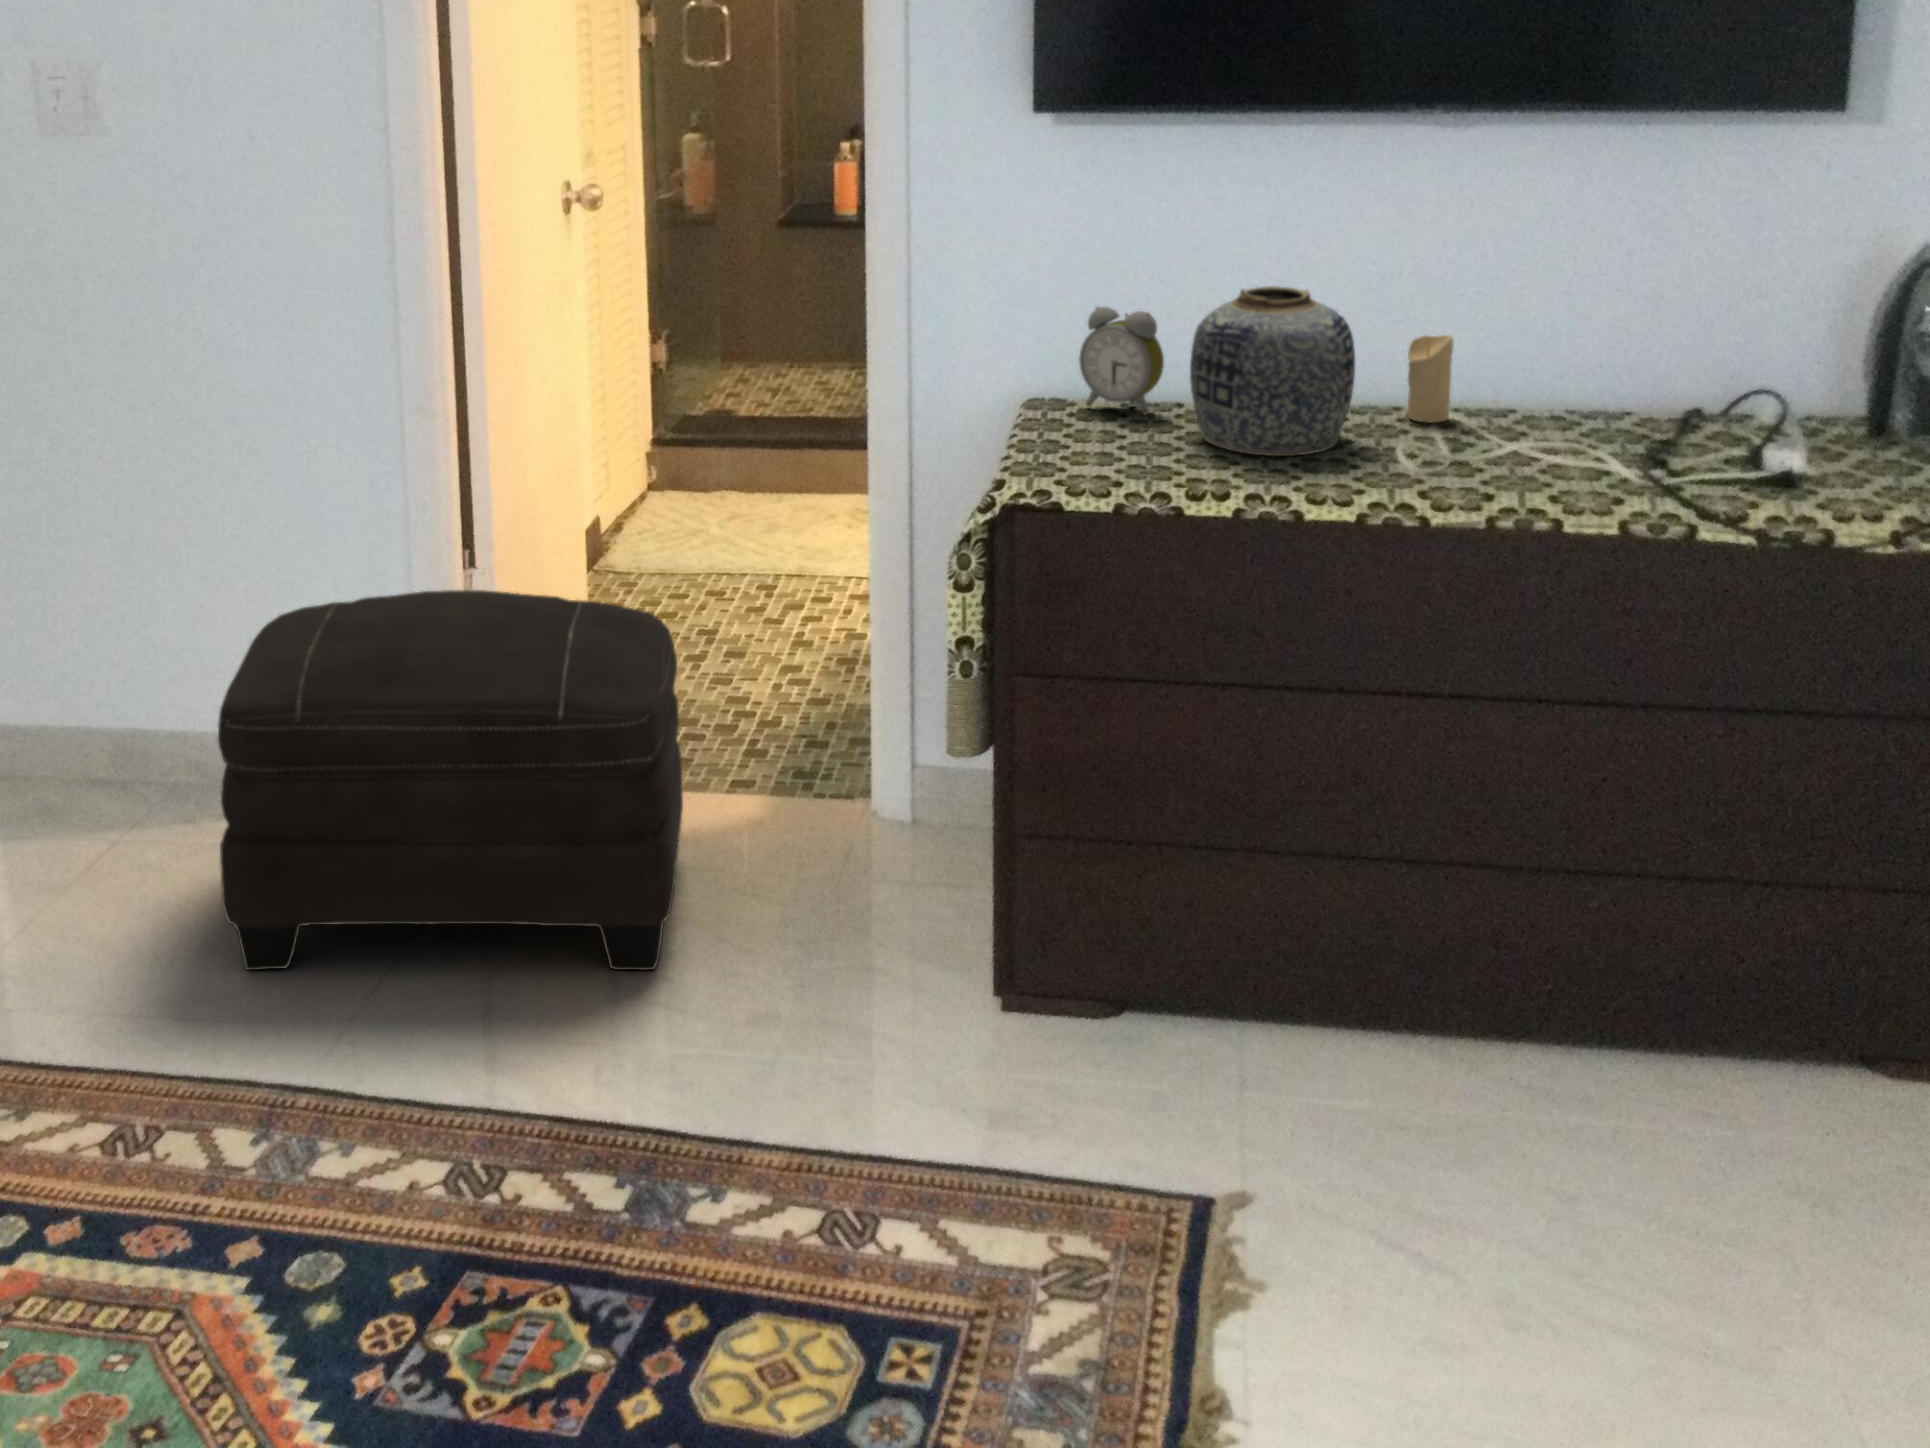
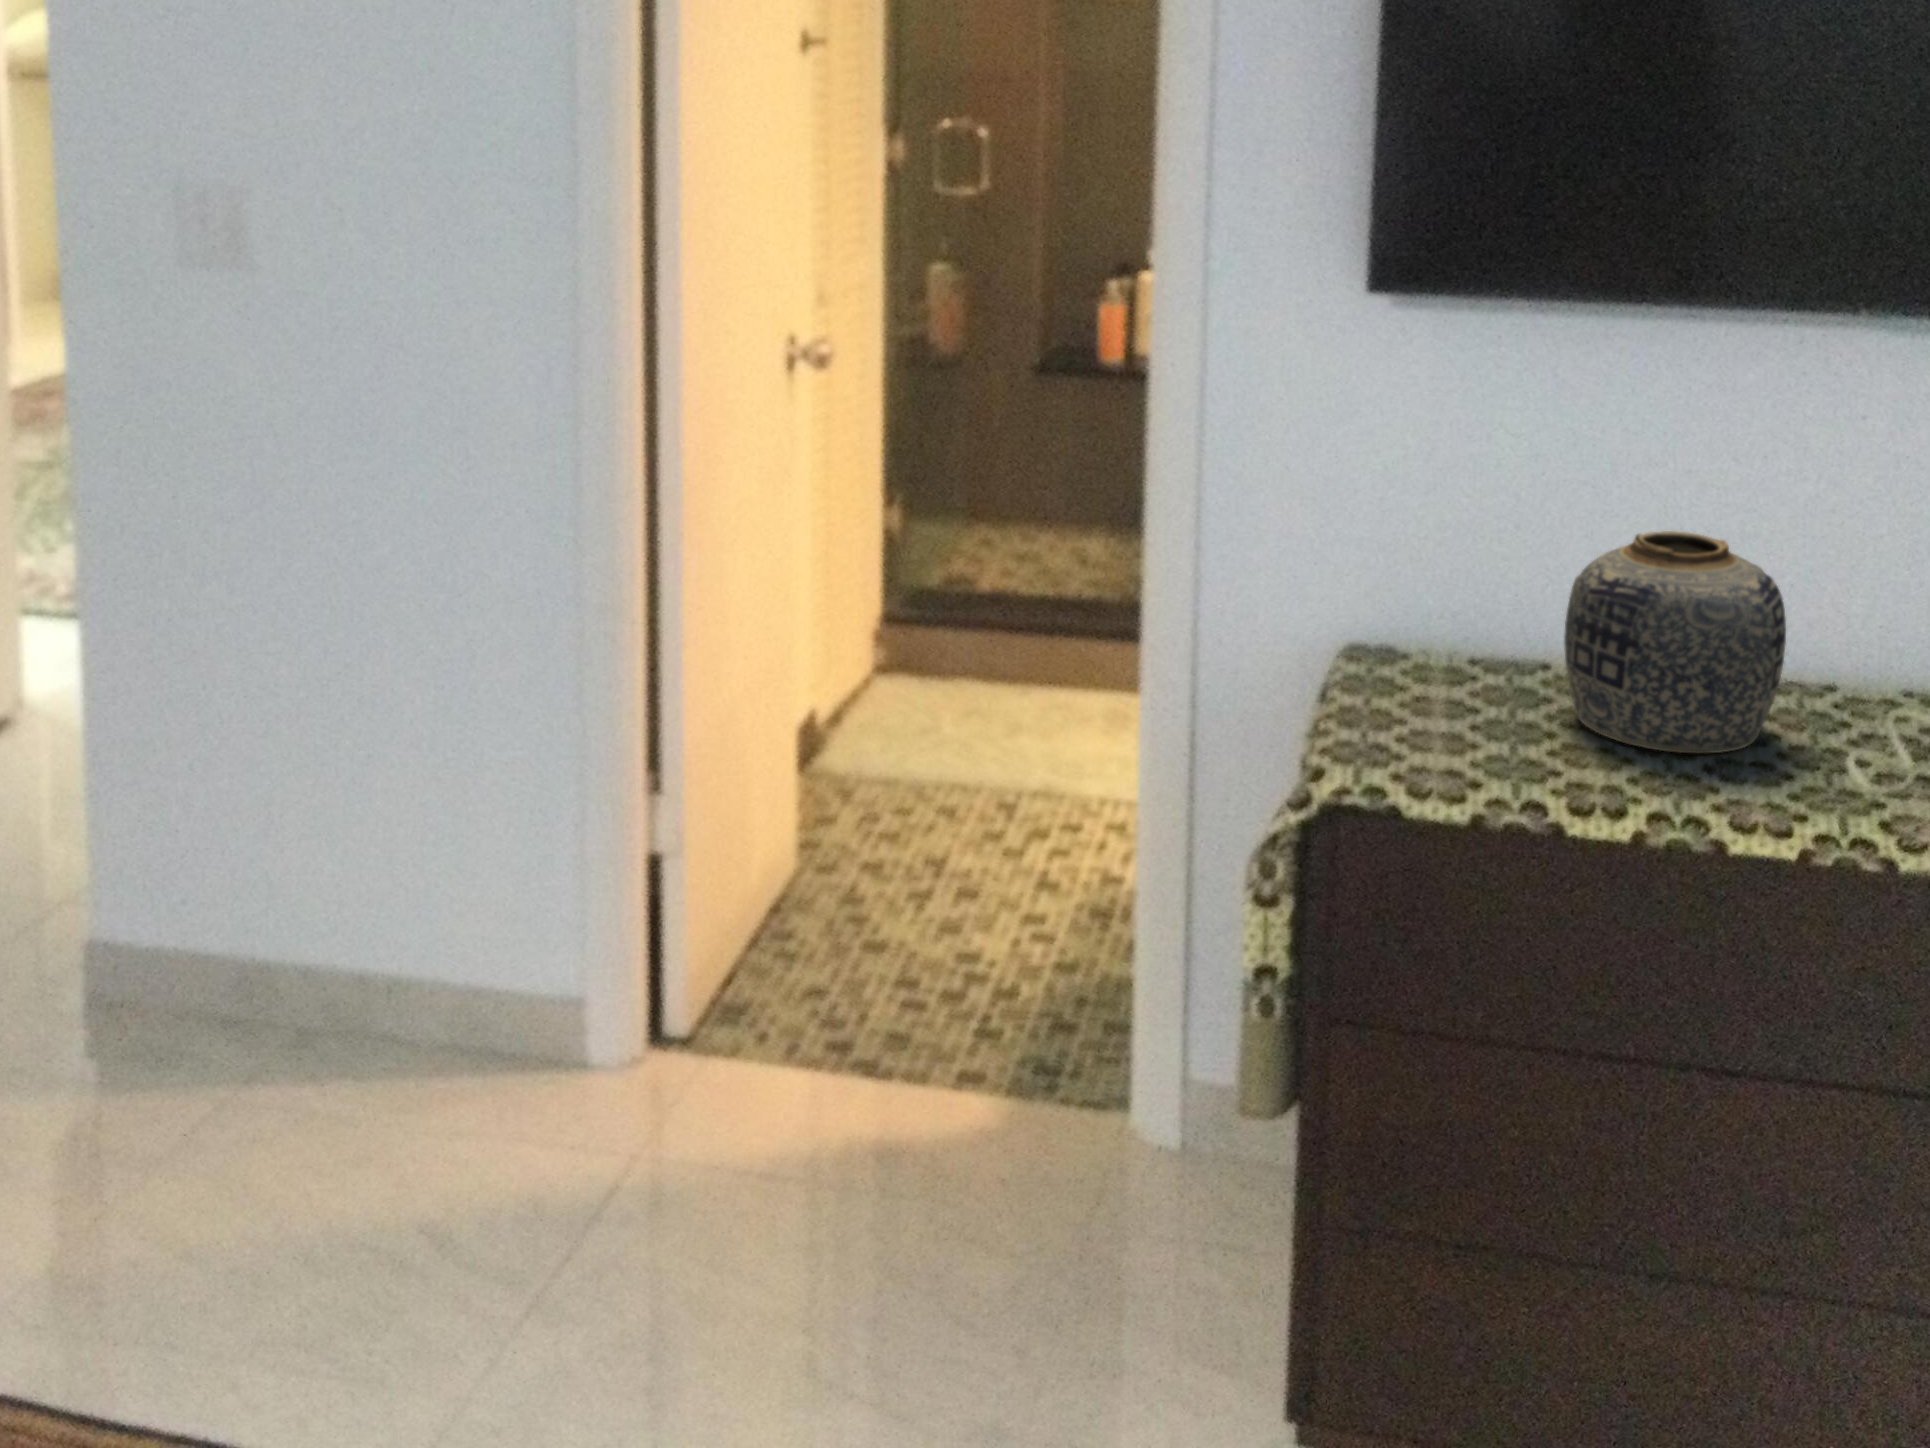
alarm clock: present [1079,307,1164,415] -> none [1416,538,1526,679]
candle: present [1408,335,1453,423] -> none [1846,599,1911,712]
ottoman: present [218,590,683,970] -> none [333,838,898,1339]

